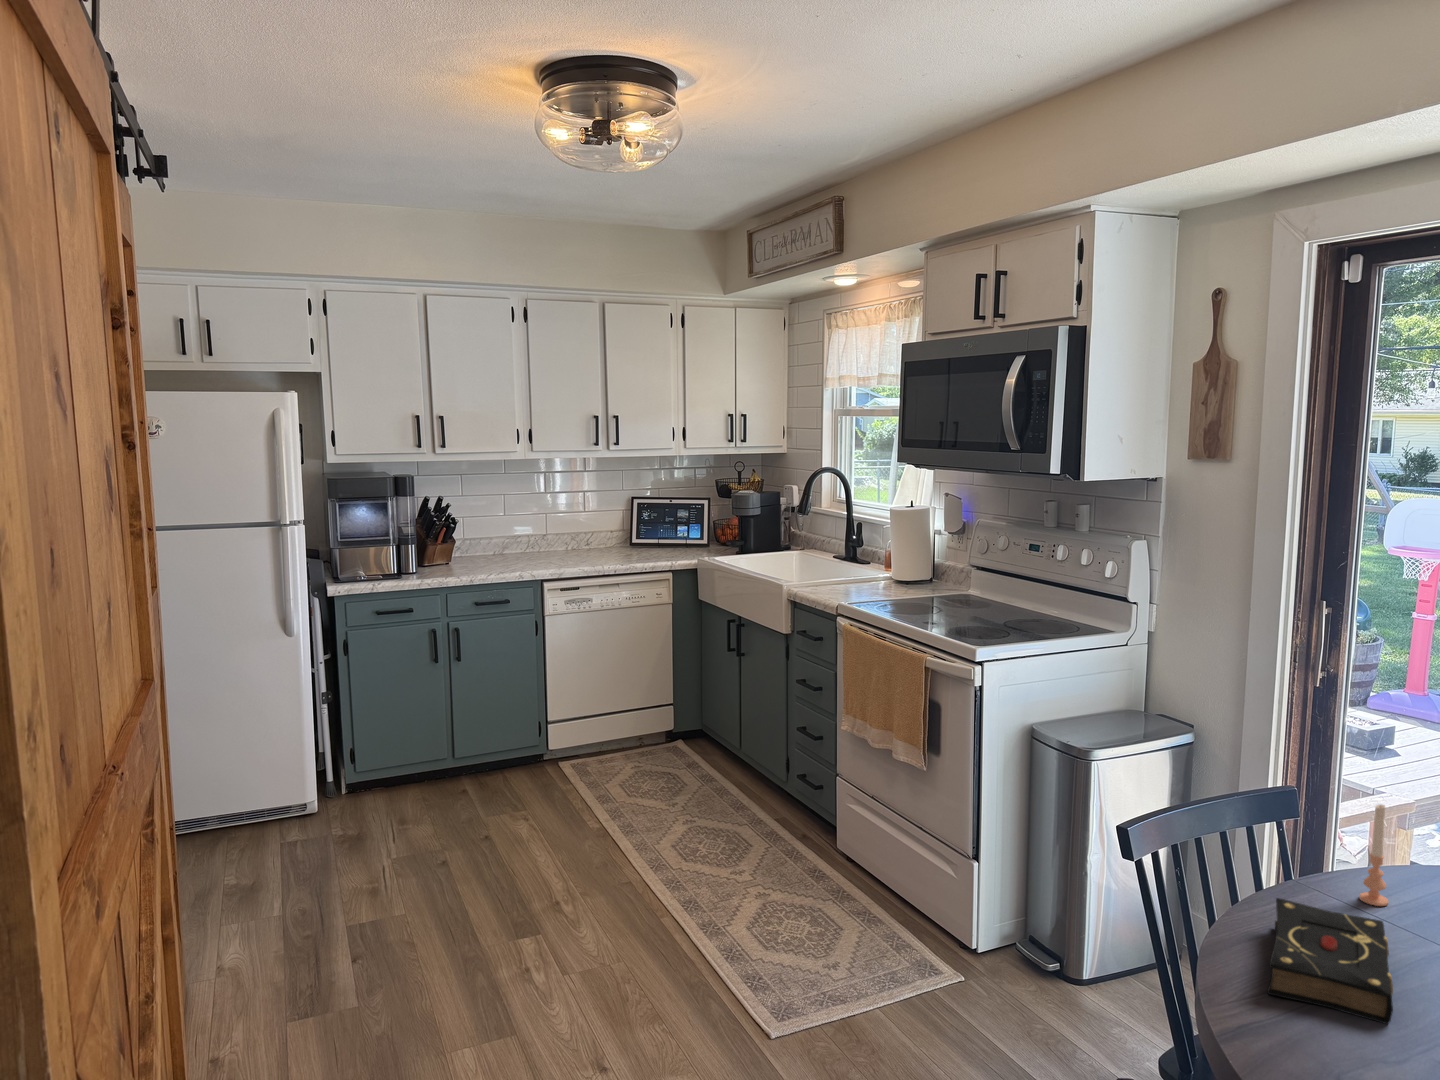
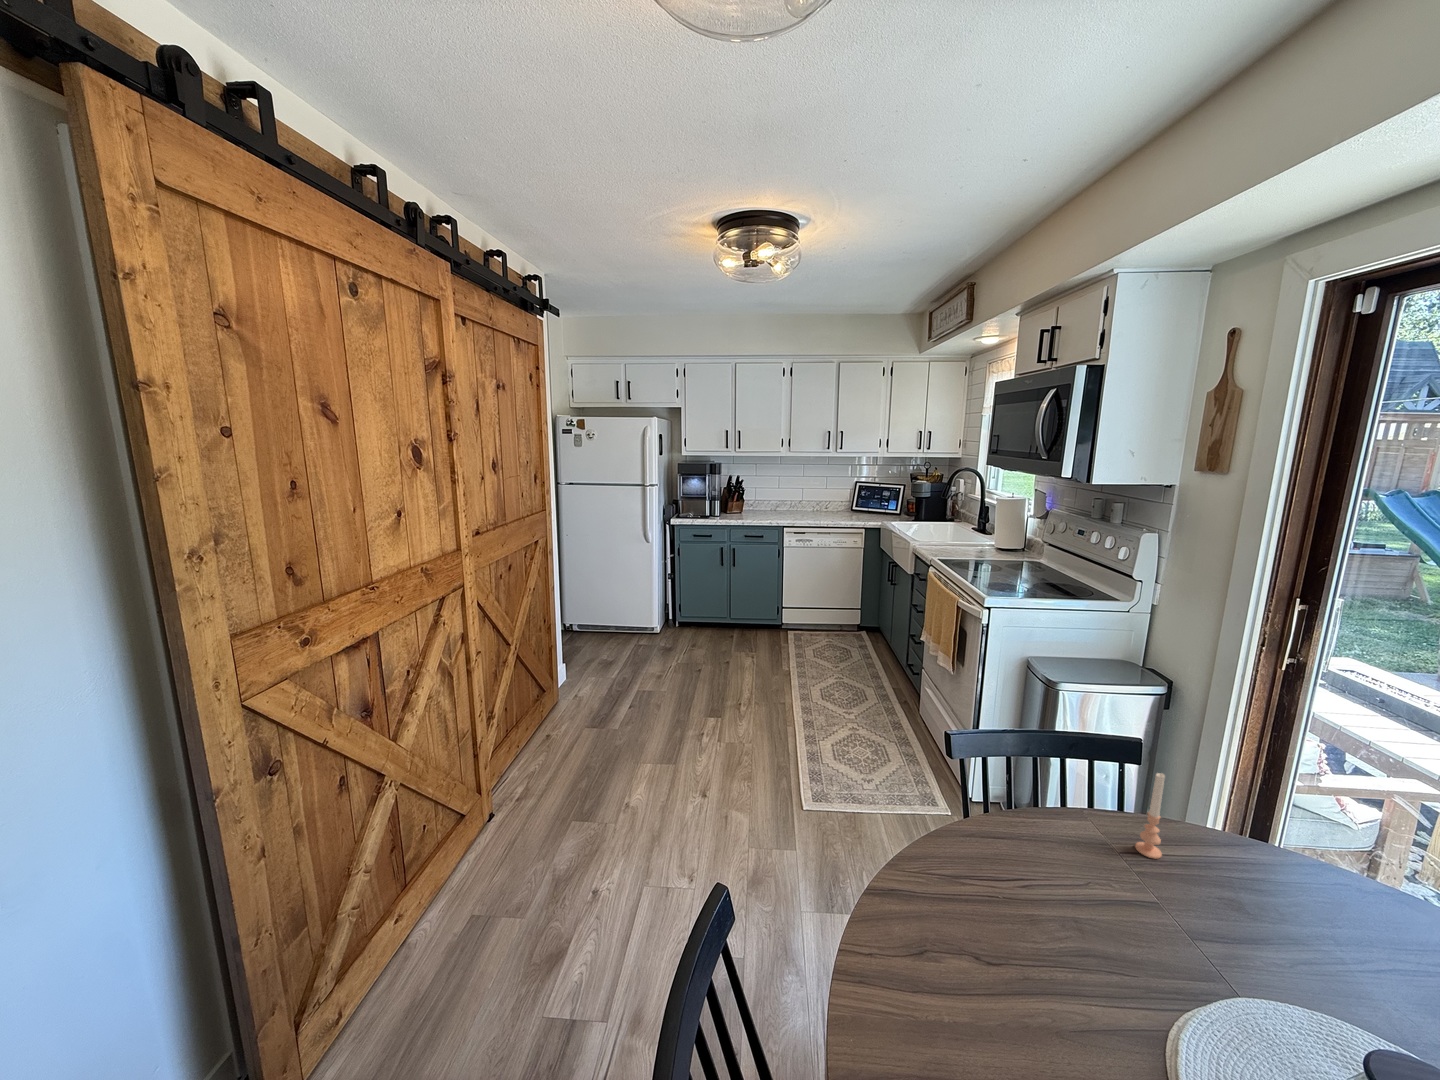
book: present [1268,898,1393,1024] -> none [952,819,1107,945]

